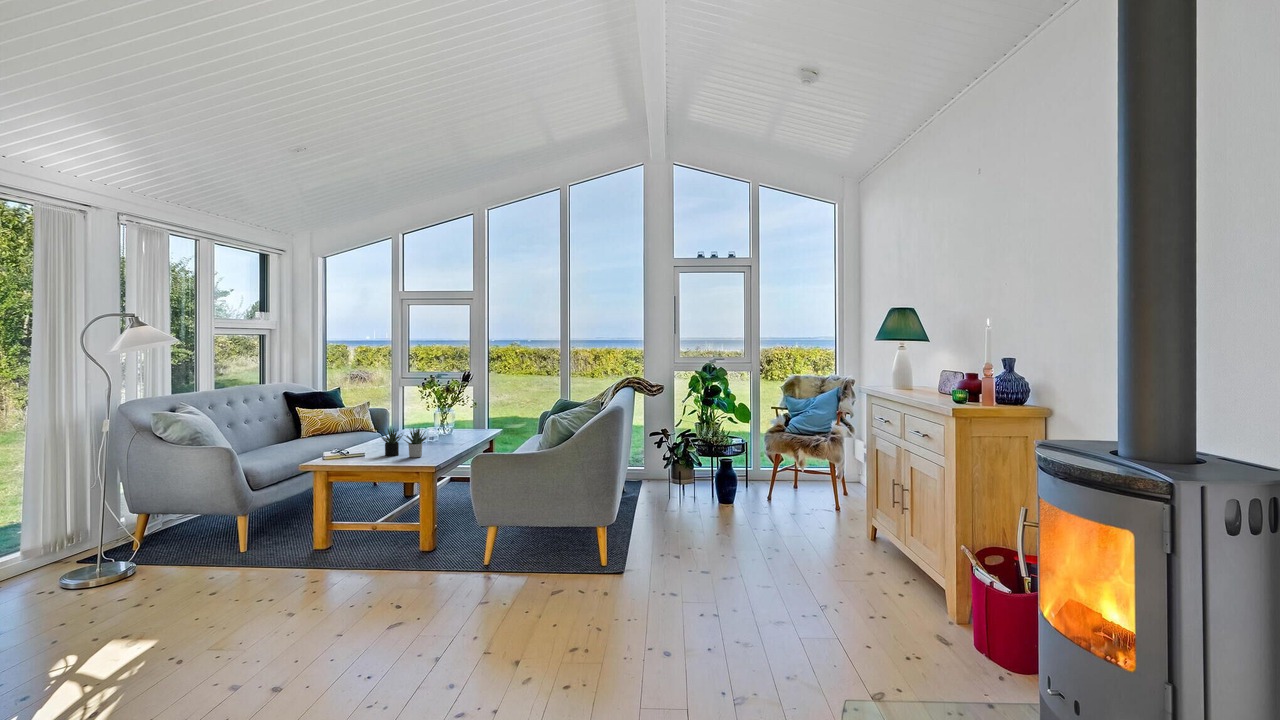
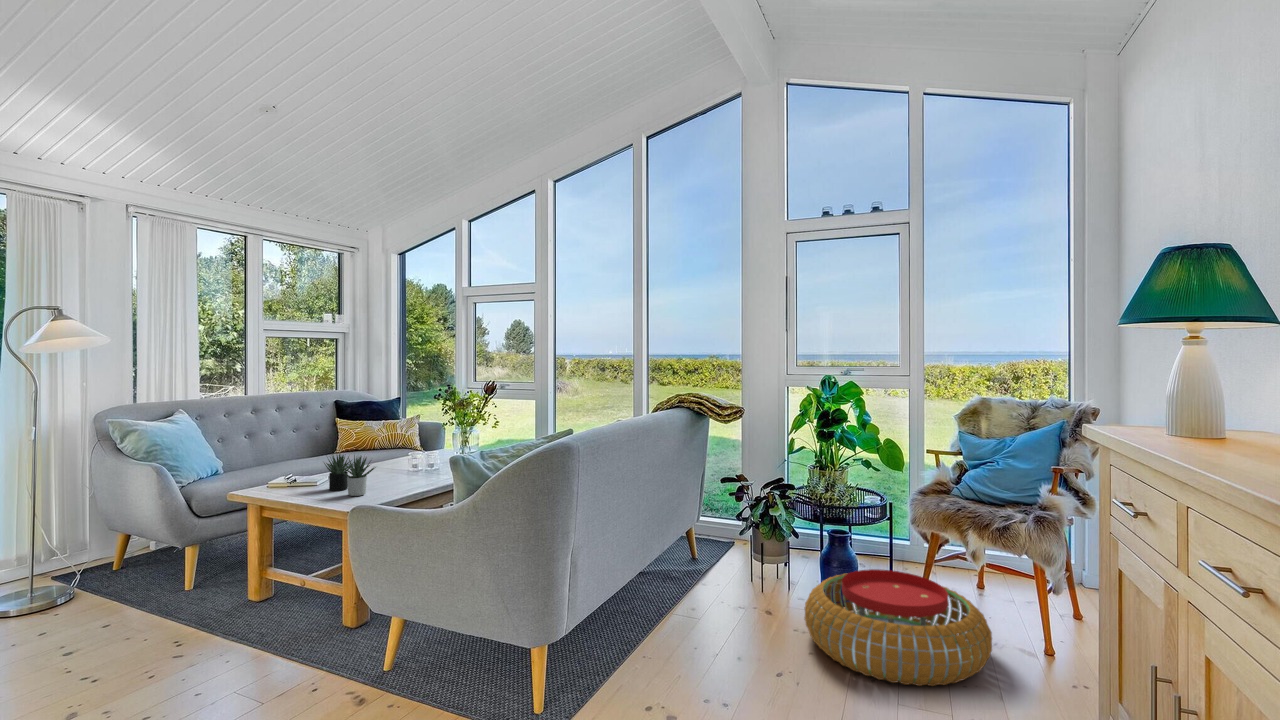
pouf: none [717,477,816,530] -> present [804,569,992,686]

